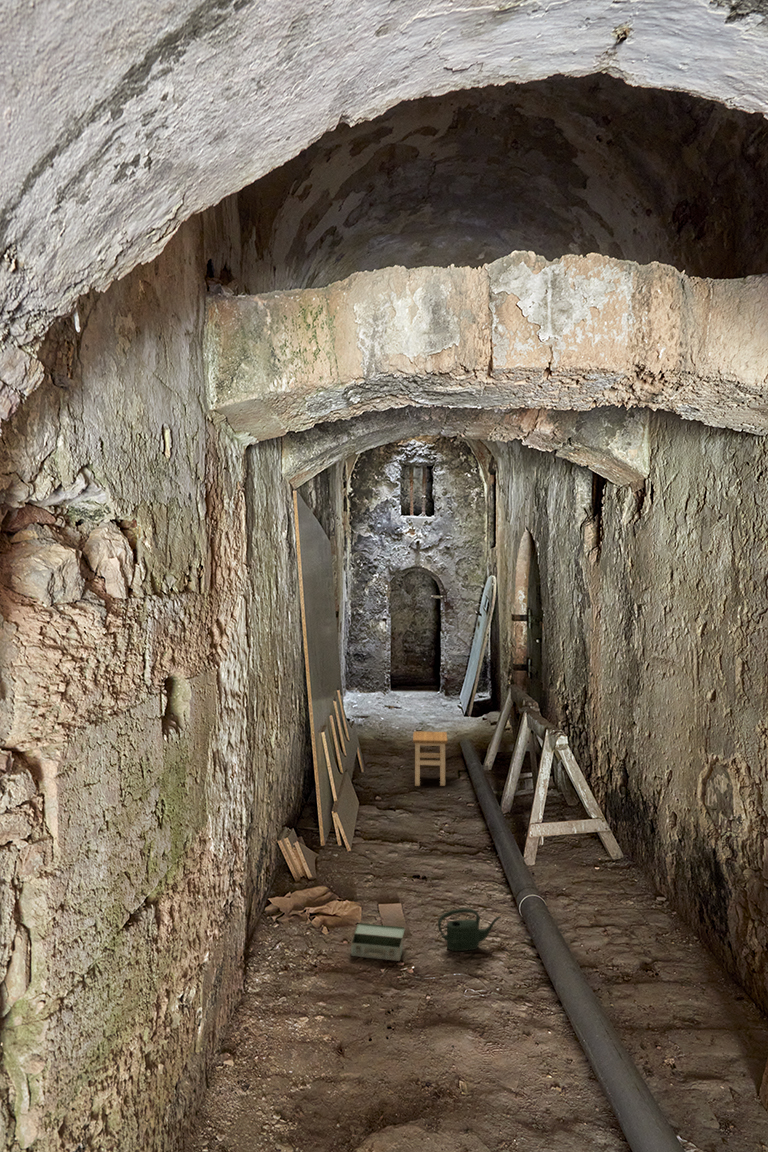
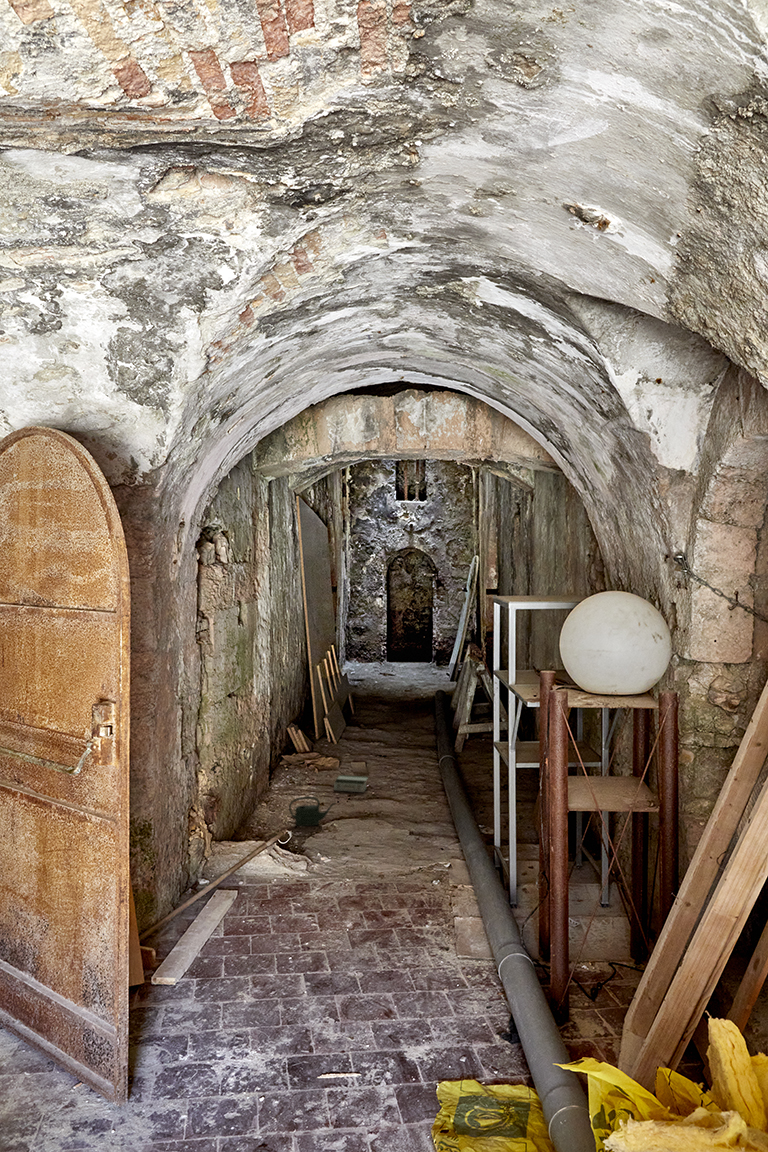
stool: present [413,732,448,786] -> none [391,679,419,720]
watering can: present [438,908,501,951] -> present [289,796,335,826]

